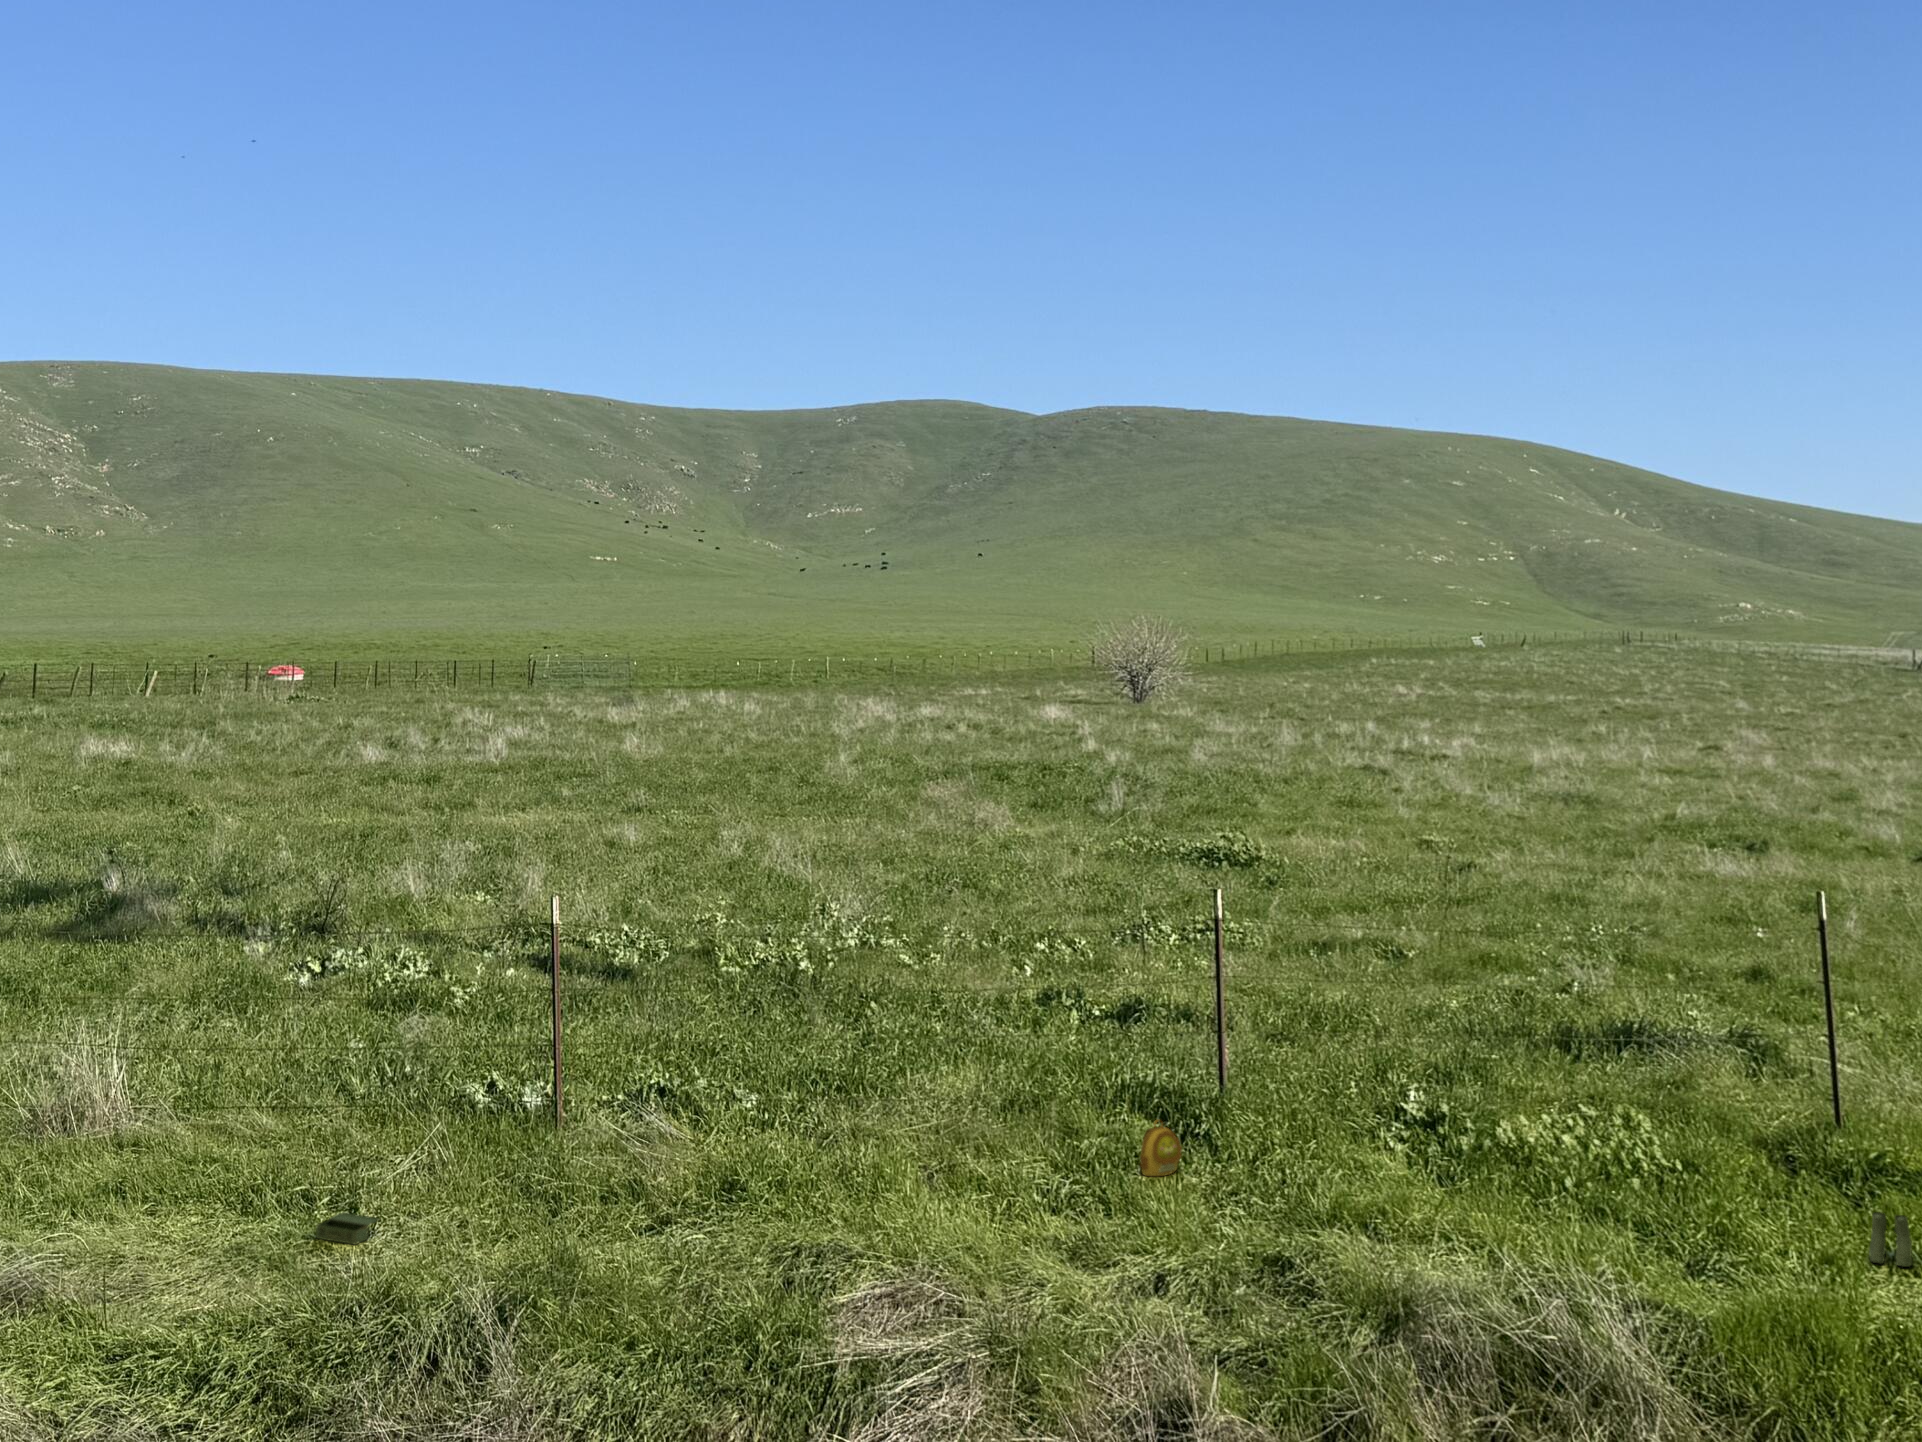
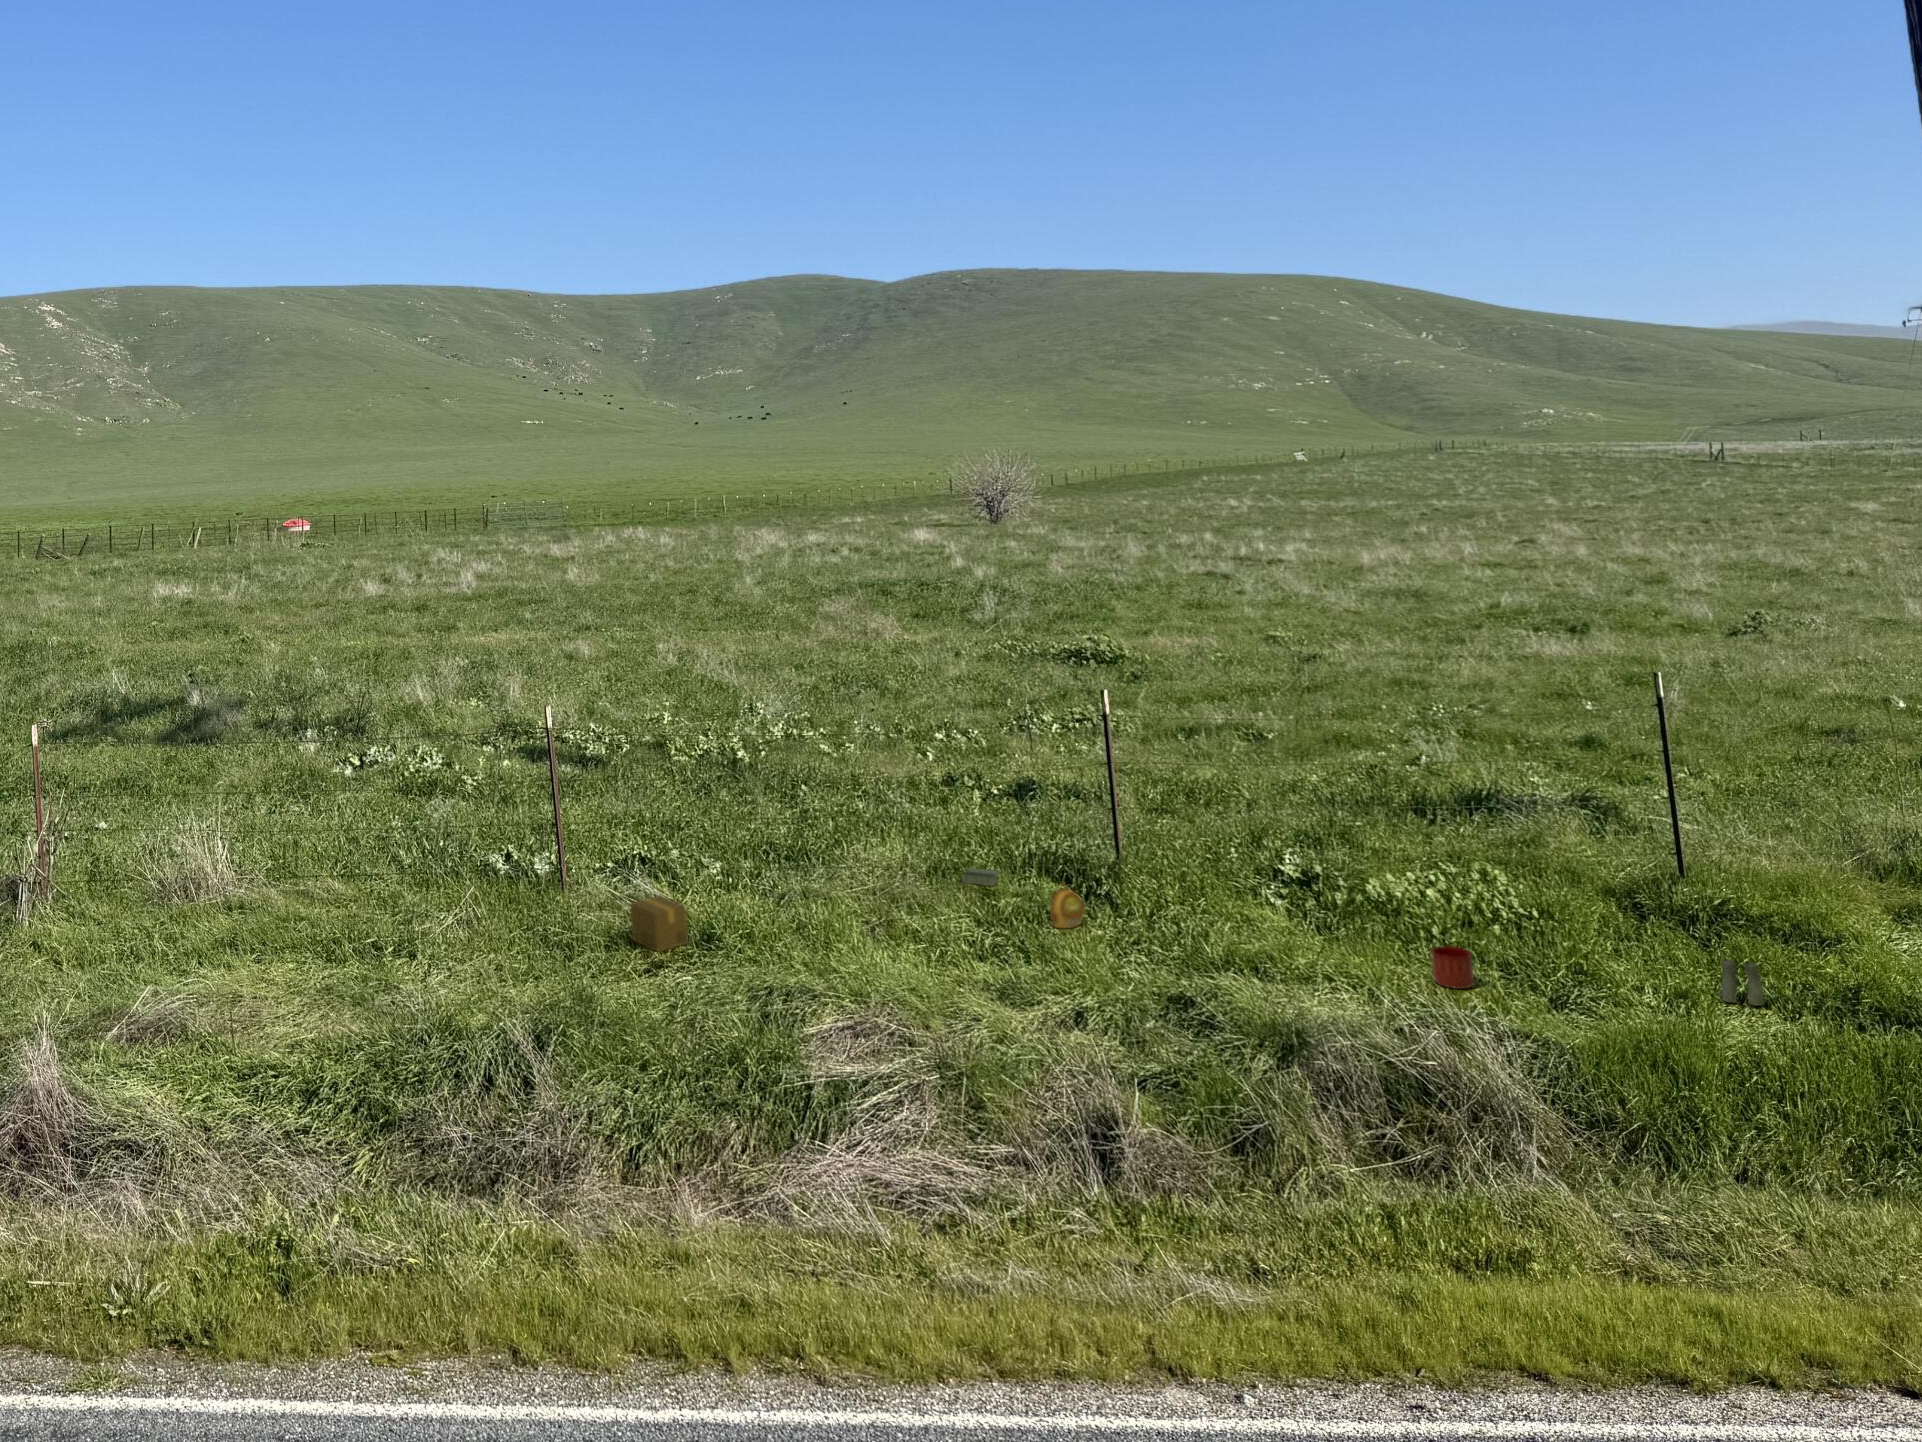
cardboard box: none [607,1130,682,1206] -> present [630,896,688,951]
planter: none [1567,1197,1612,1249] -> present [1431,946,1474,989]
toolbox: present [316,1212,379,1245] -> present [962,868,999,886]

